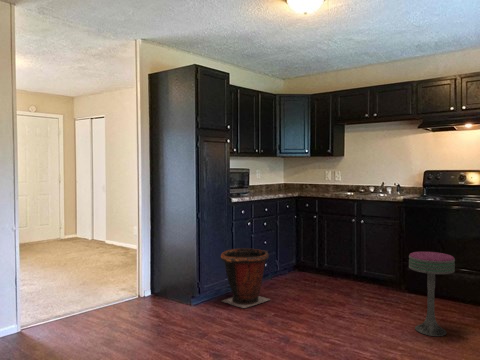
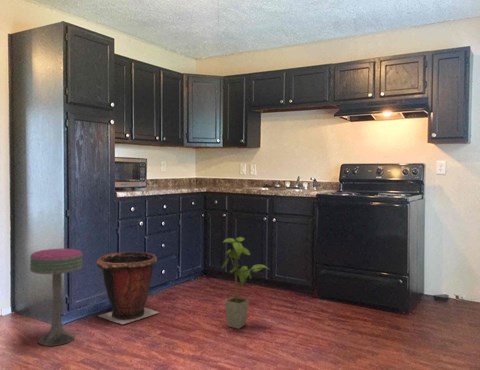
house plant: none [326,237,369,315] -> present [222,237,267,329]
bar stool: present [409,252,455,336] -> present [30,249,83,346]

